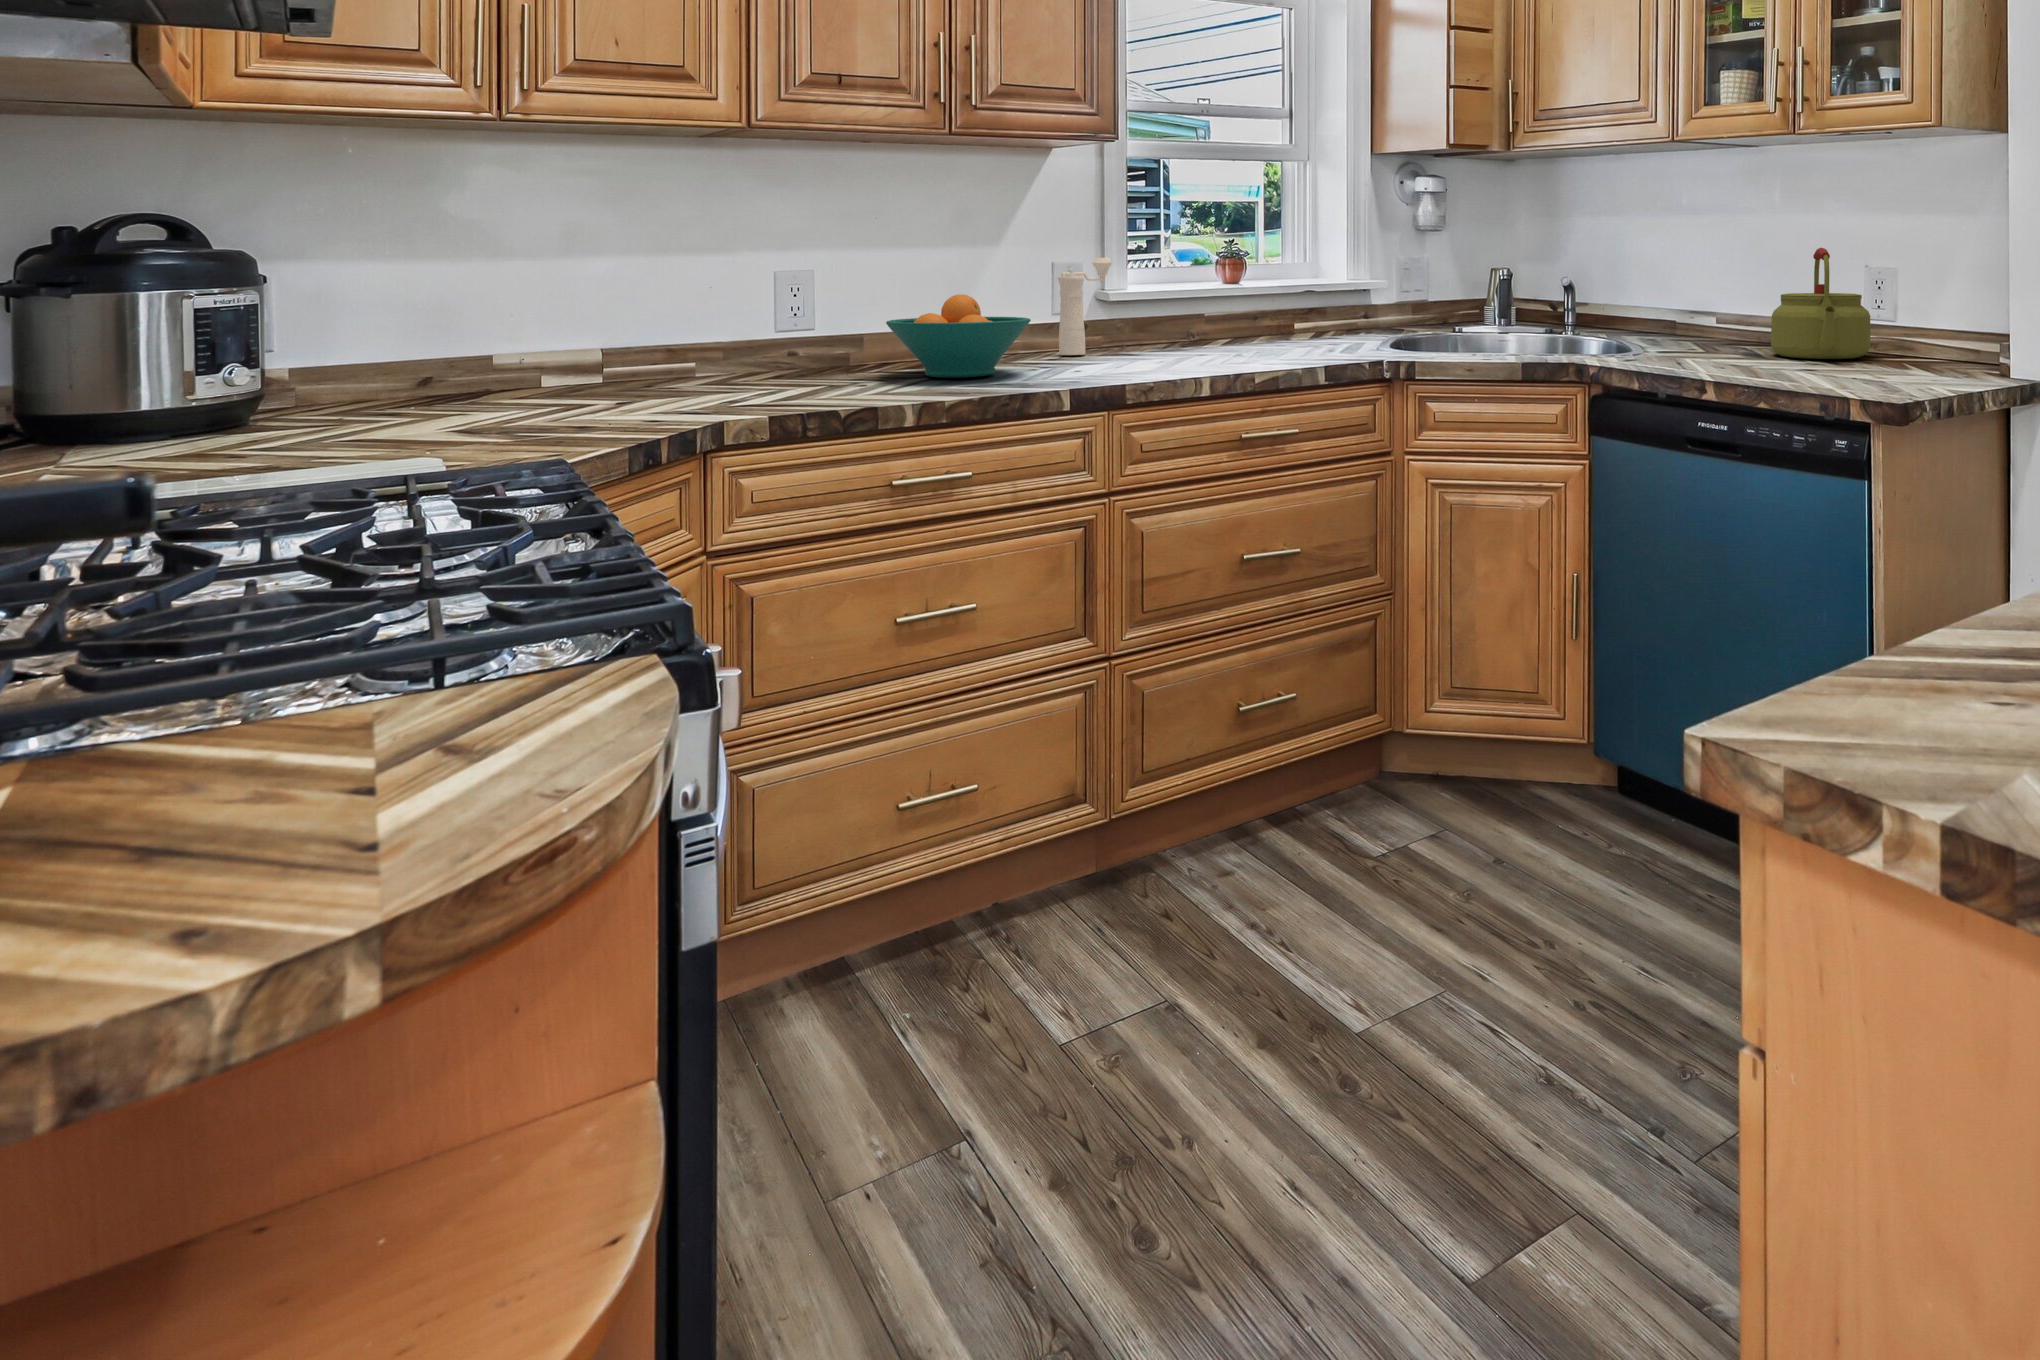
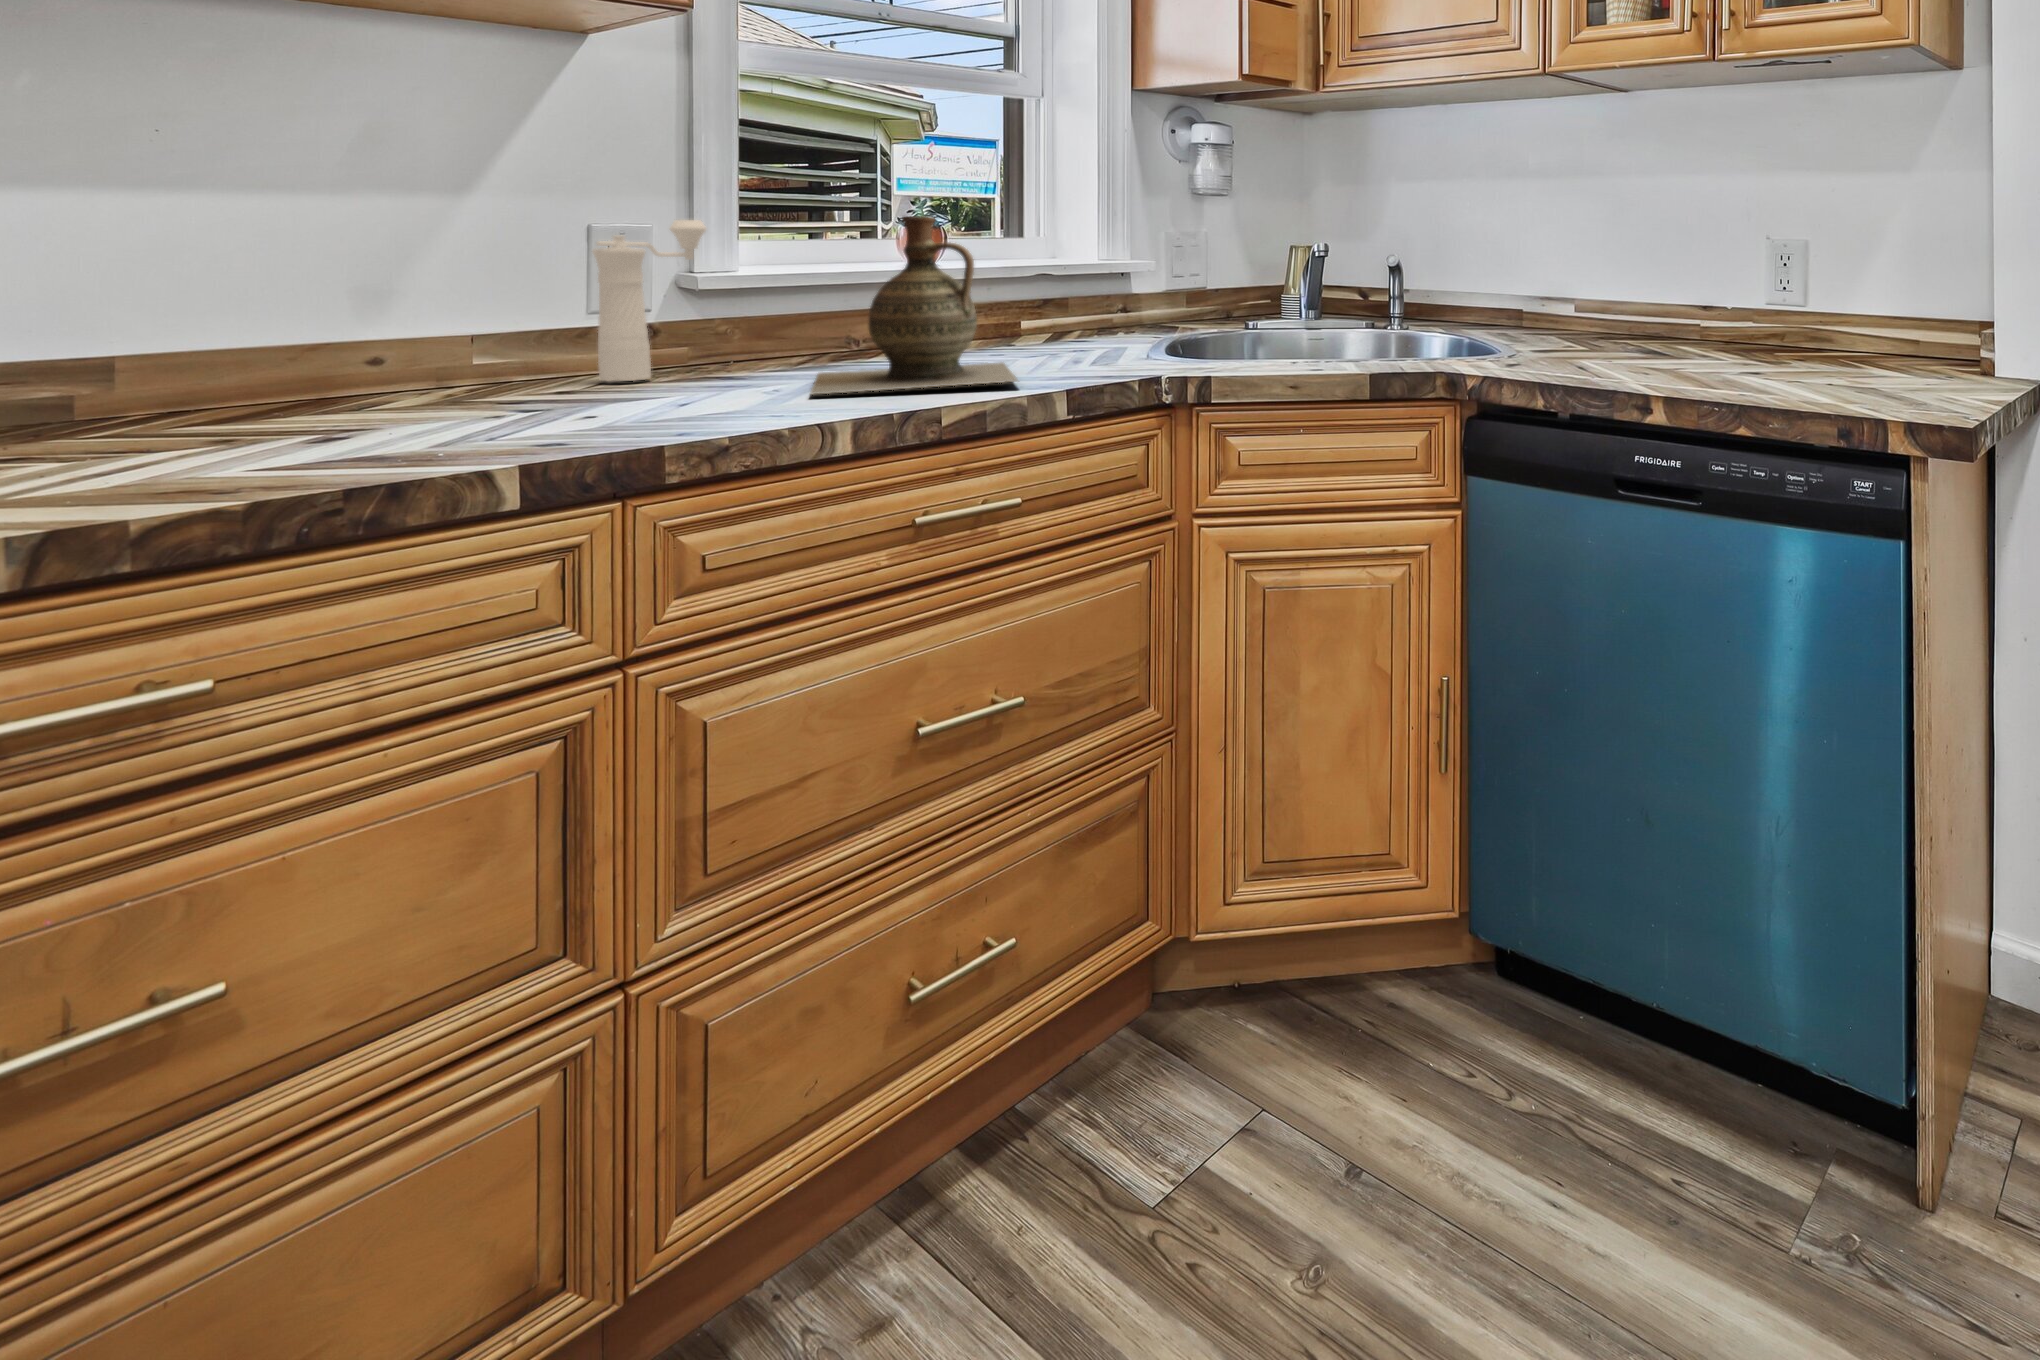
kettle: present [1771,248,1870,359] -> none [1668,216,1790,358]
ceramic jug: none [1175,257,1296,365] -> present [810,216,1018,394]
fruit bowl: present [886,294,1031,378] -> none [91,272,481,442]

